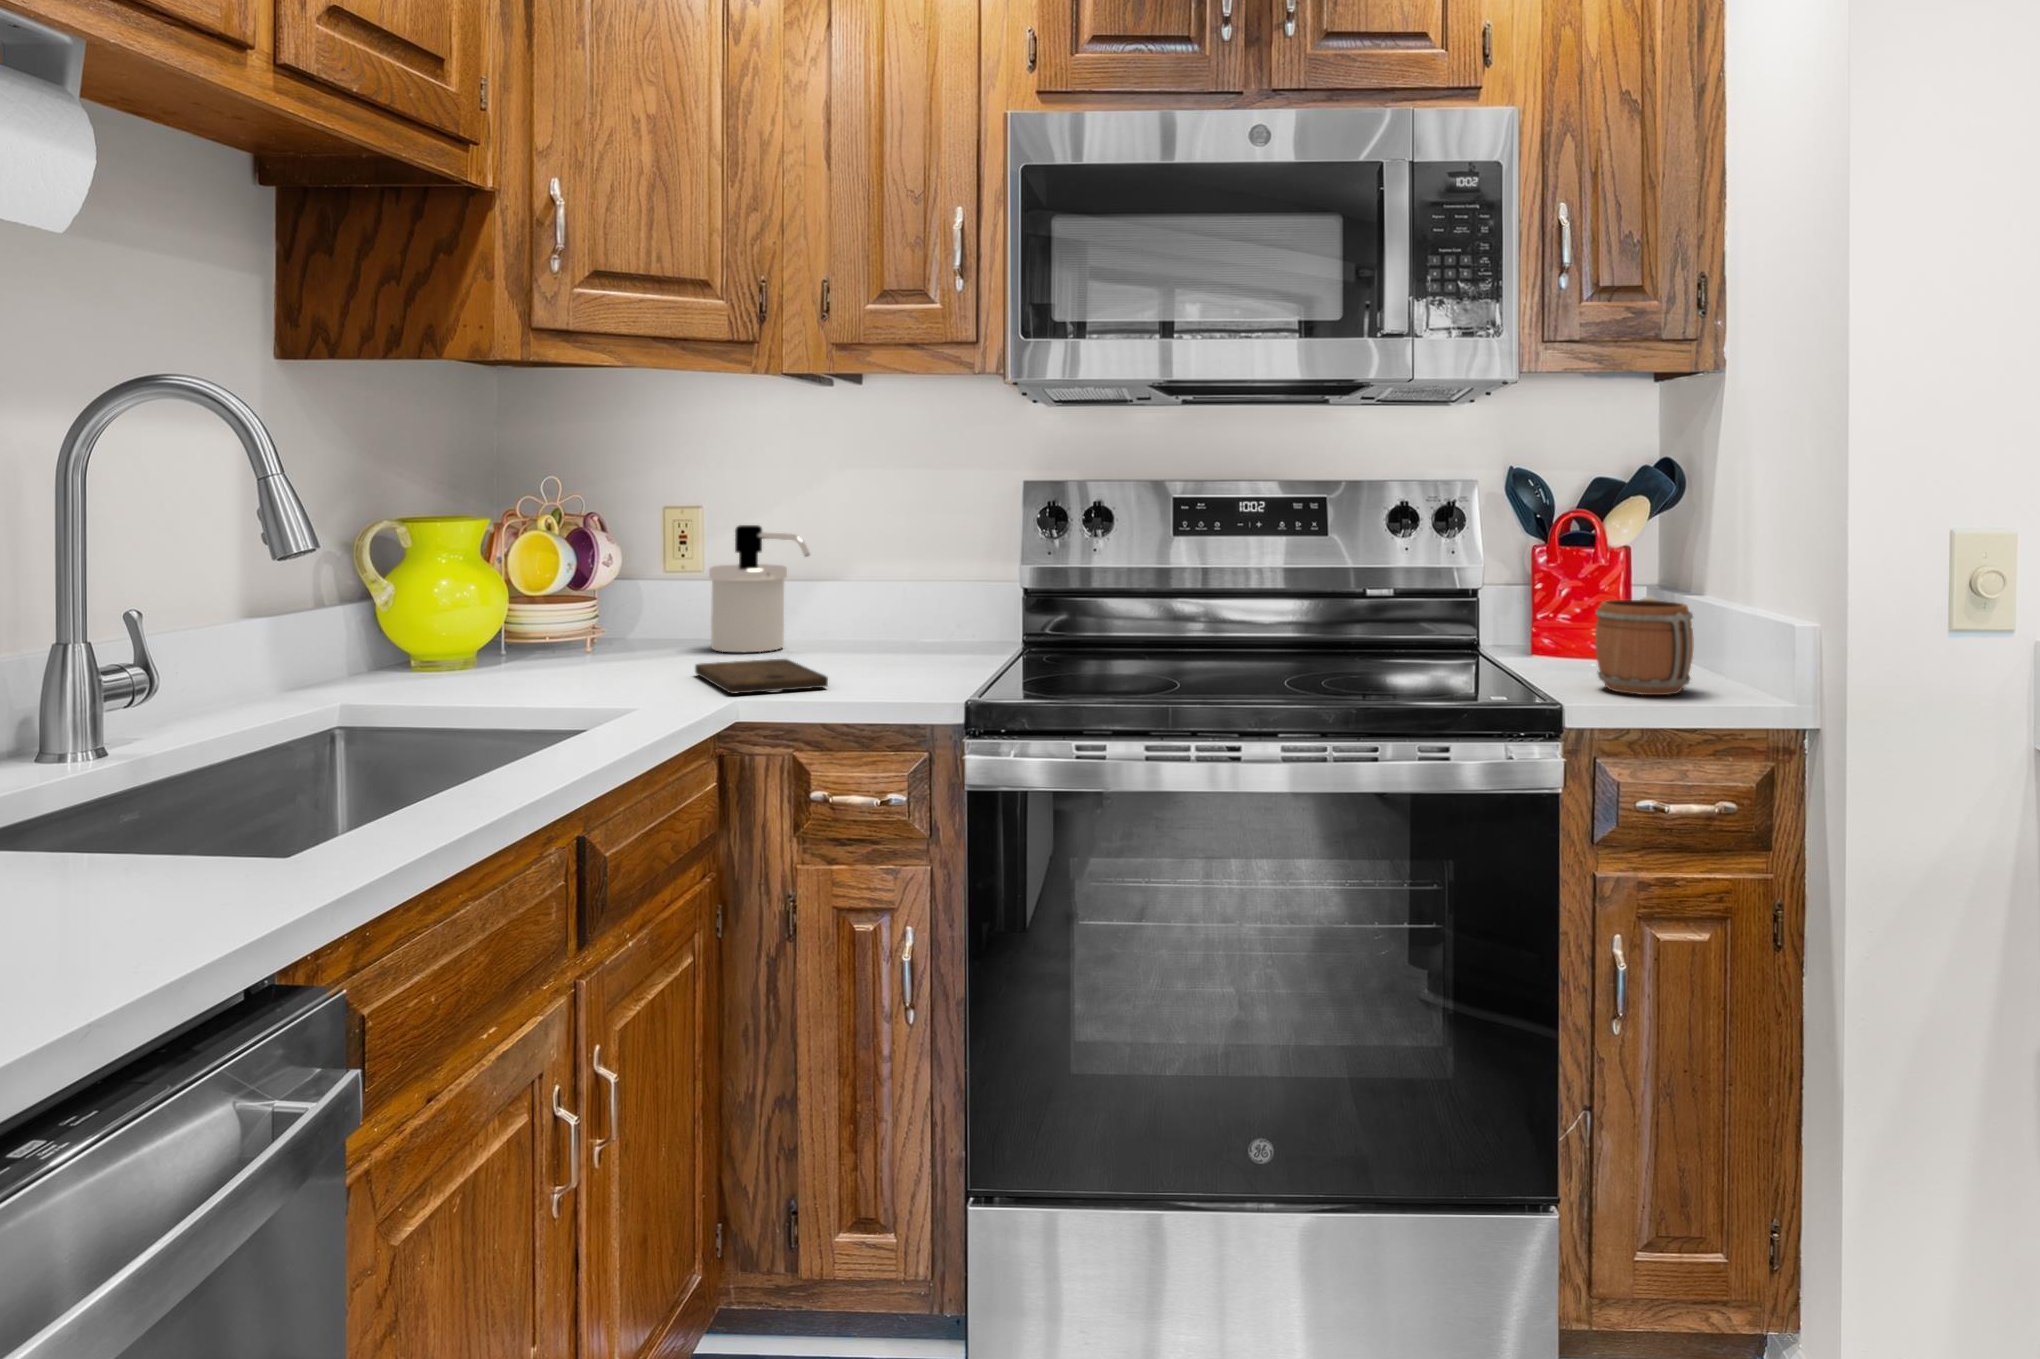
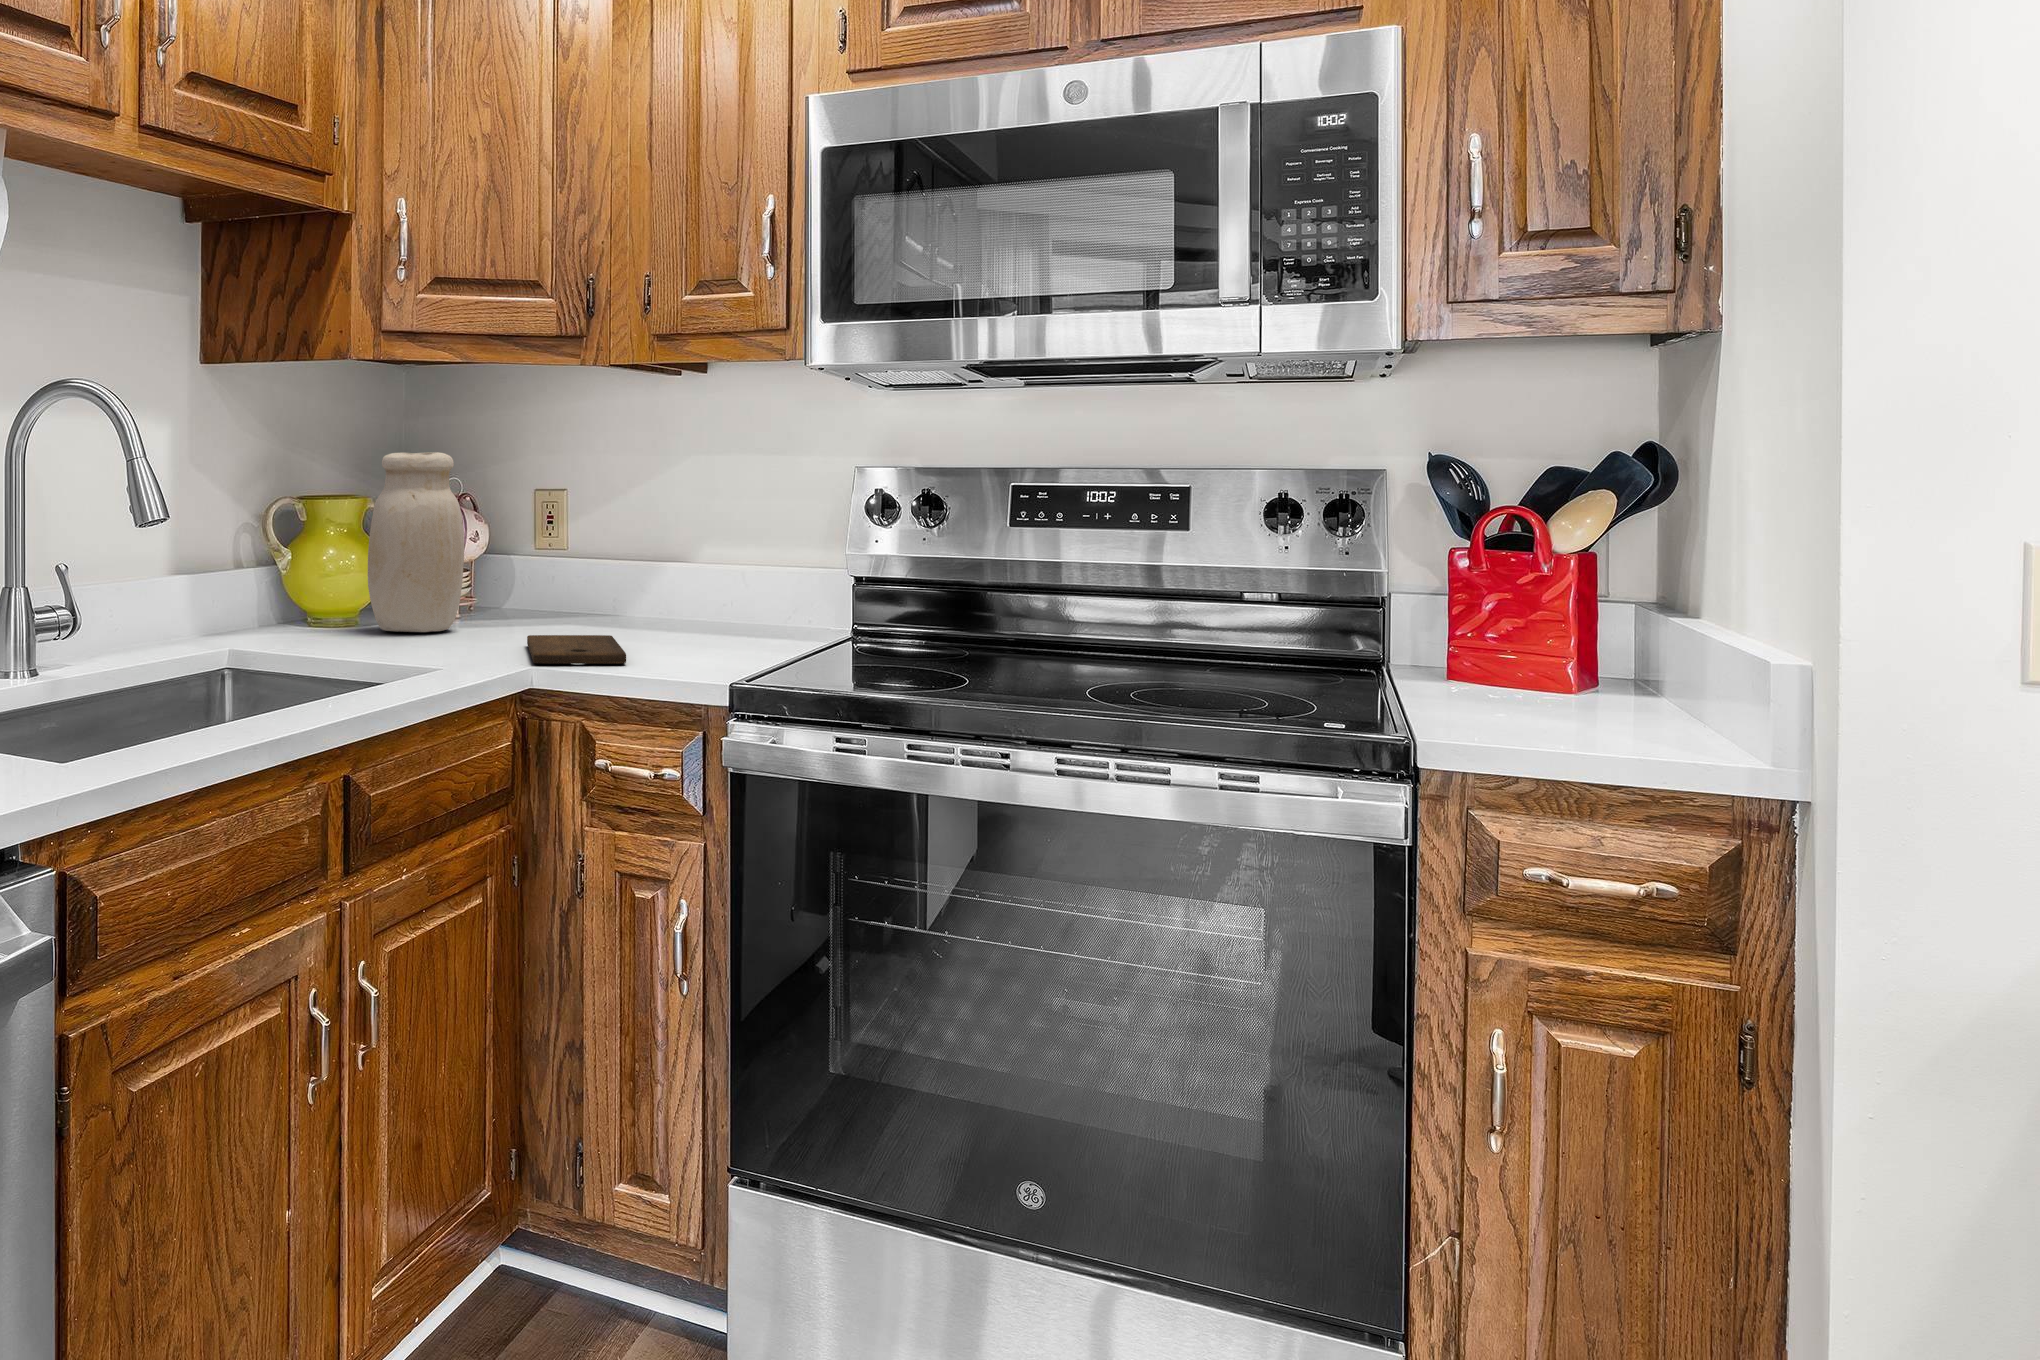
jar: none [486,465,603,668] -> present [368,452,464,632]
soap dispenser: present [709,525,810,652] -> none [567,509,650,629]
mug: present [1595,596,1694,695] -> none [1492,615,1632,738]

